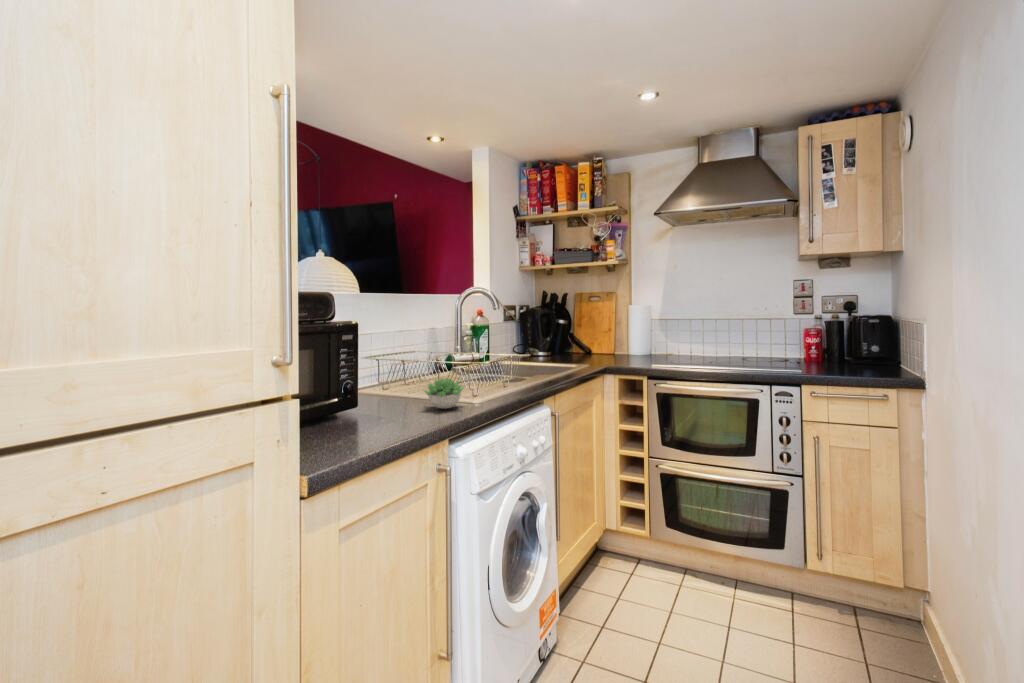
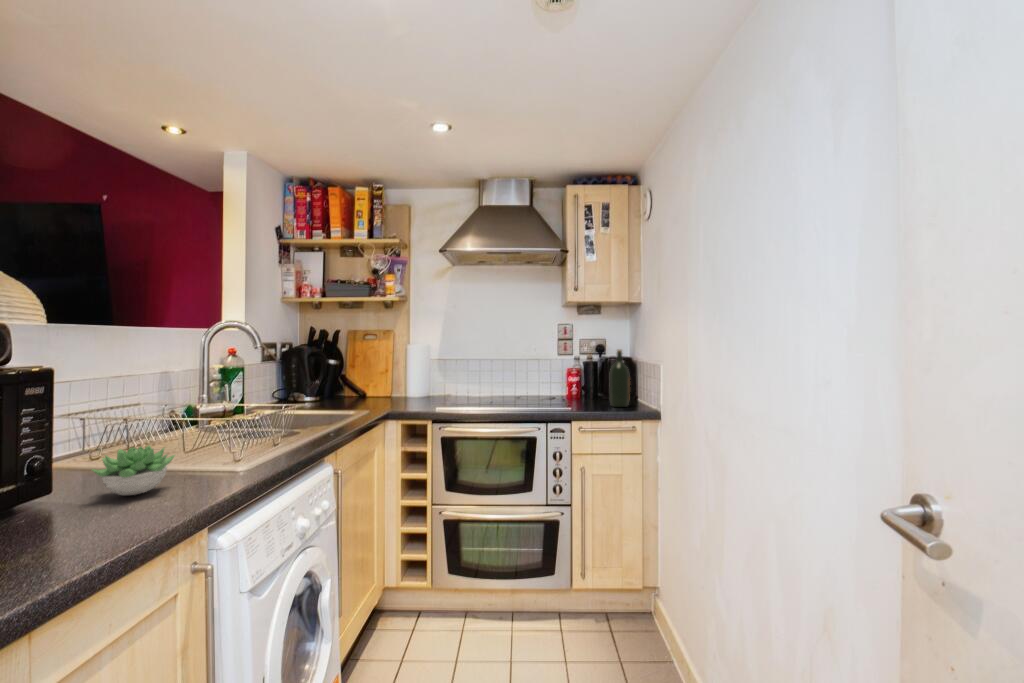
wine bottle: none [857,307,886,374] -> present [610,350,630,407]

